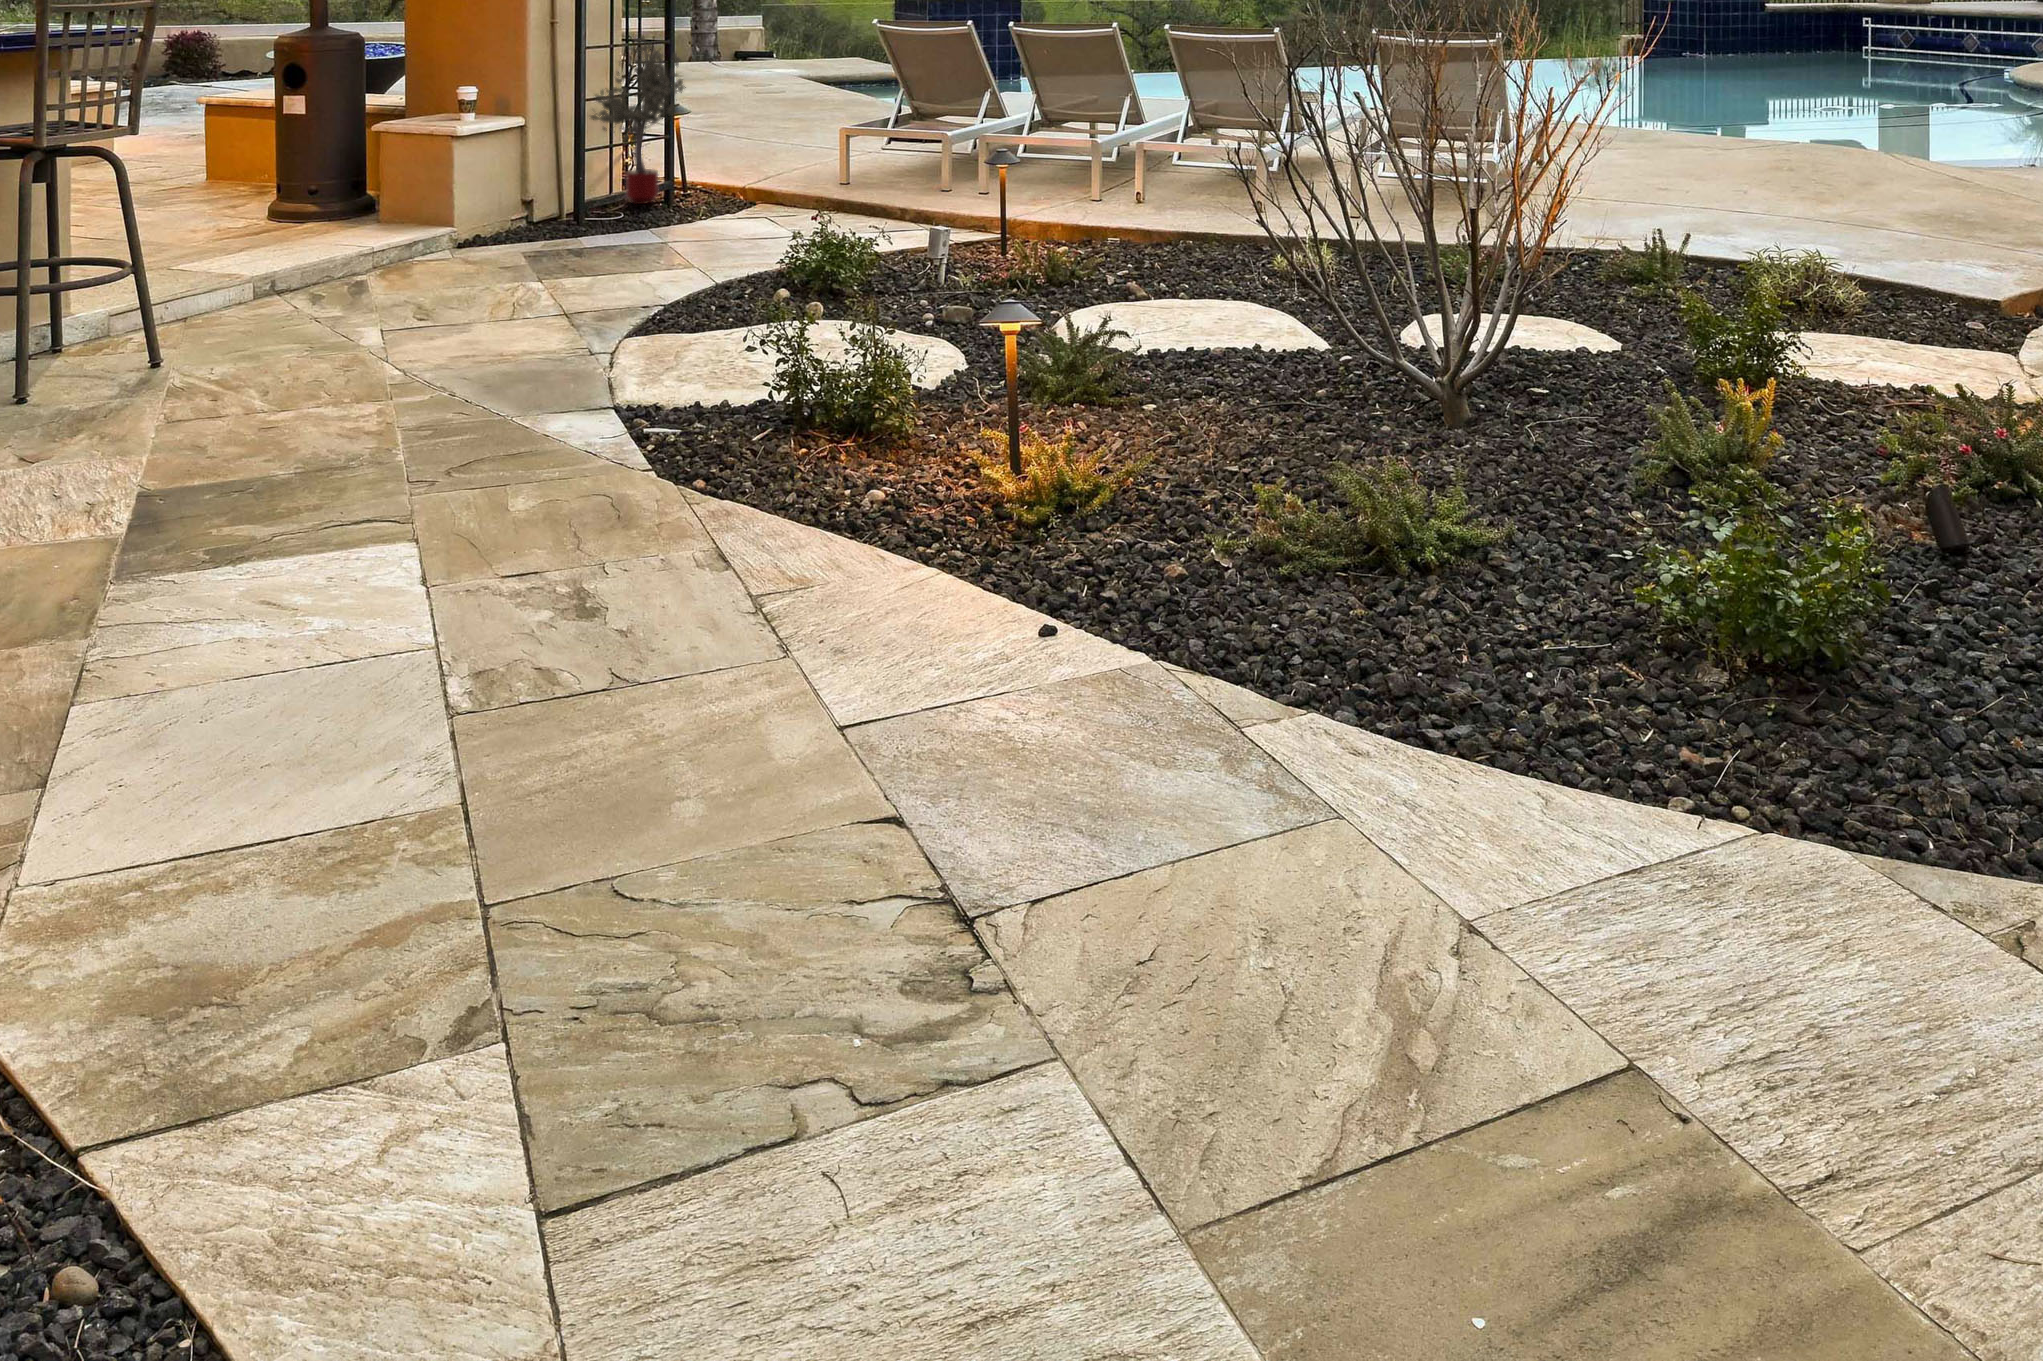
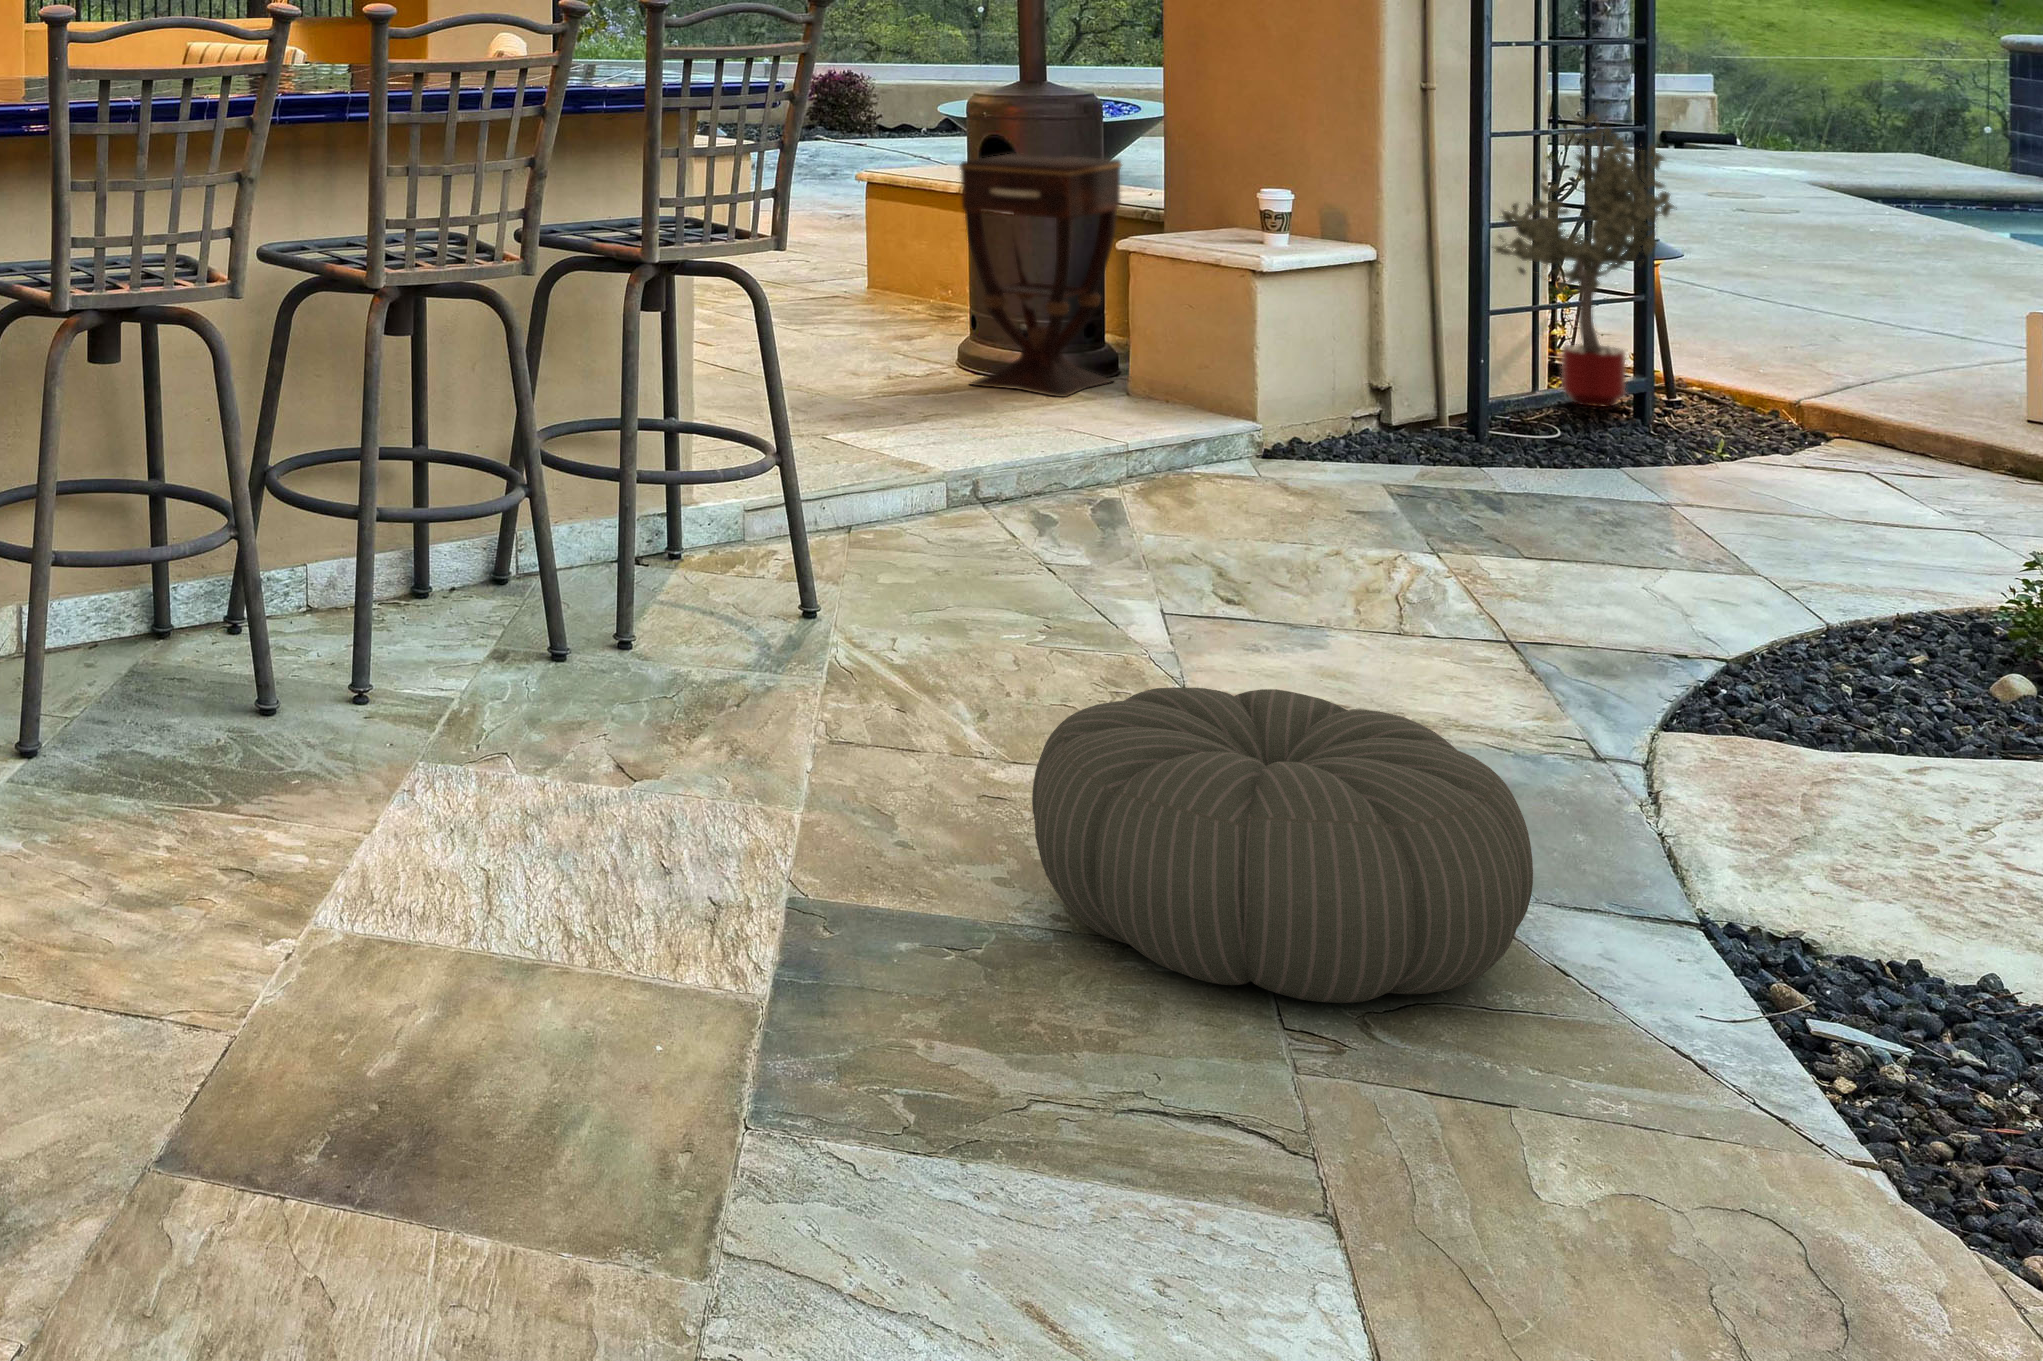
side table: none [264,74,372,229] -> present [960,154,1122,397]
pouf: none [280,341,532,487] -> present [1032,687,1533,1003]

